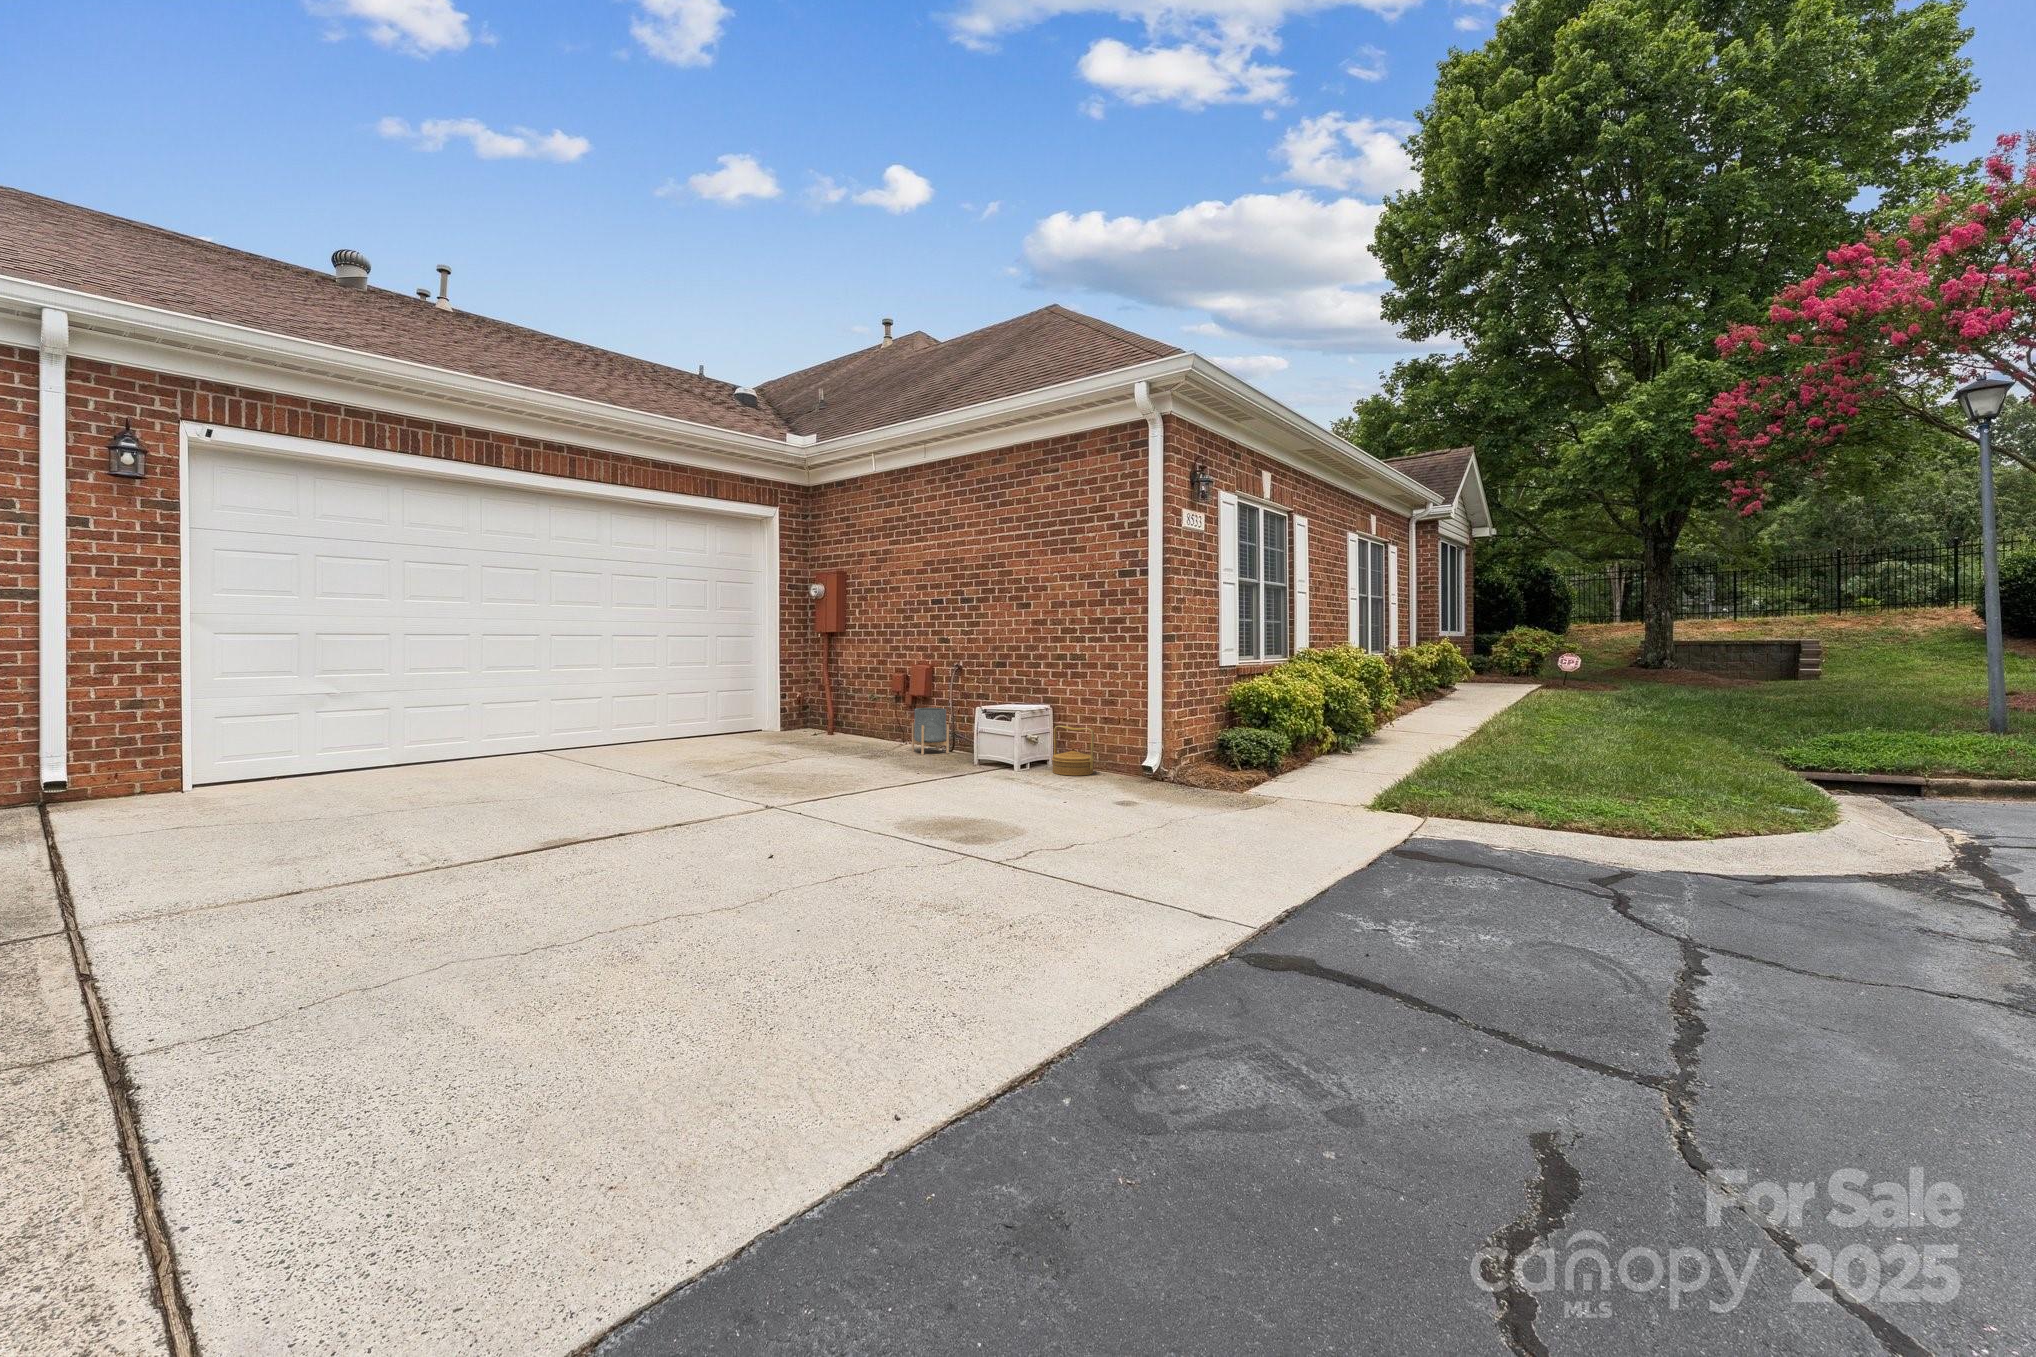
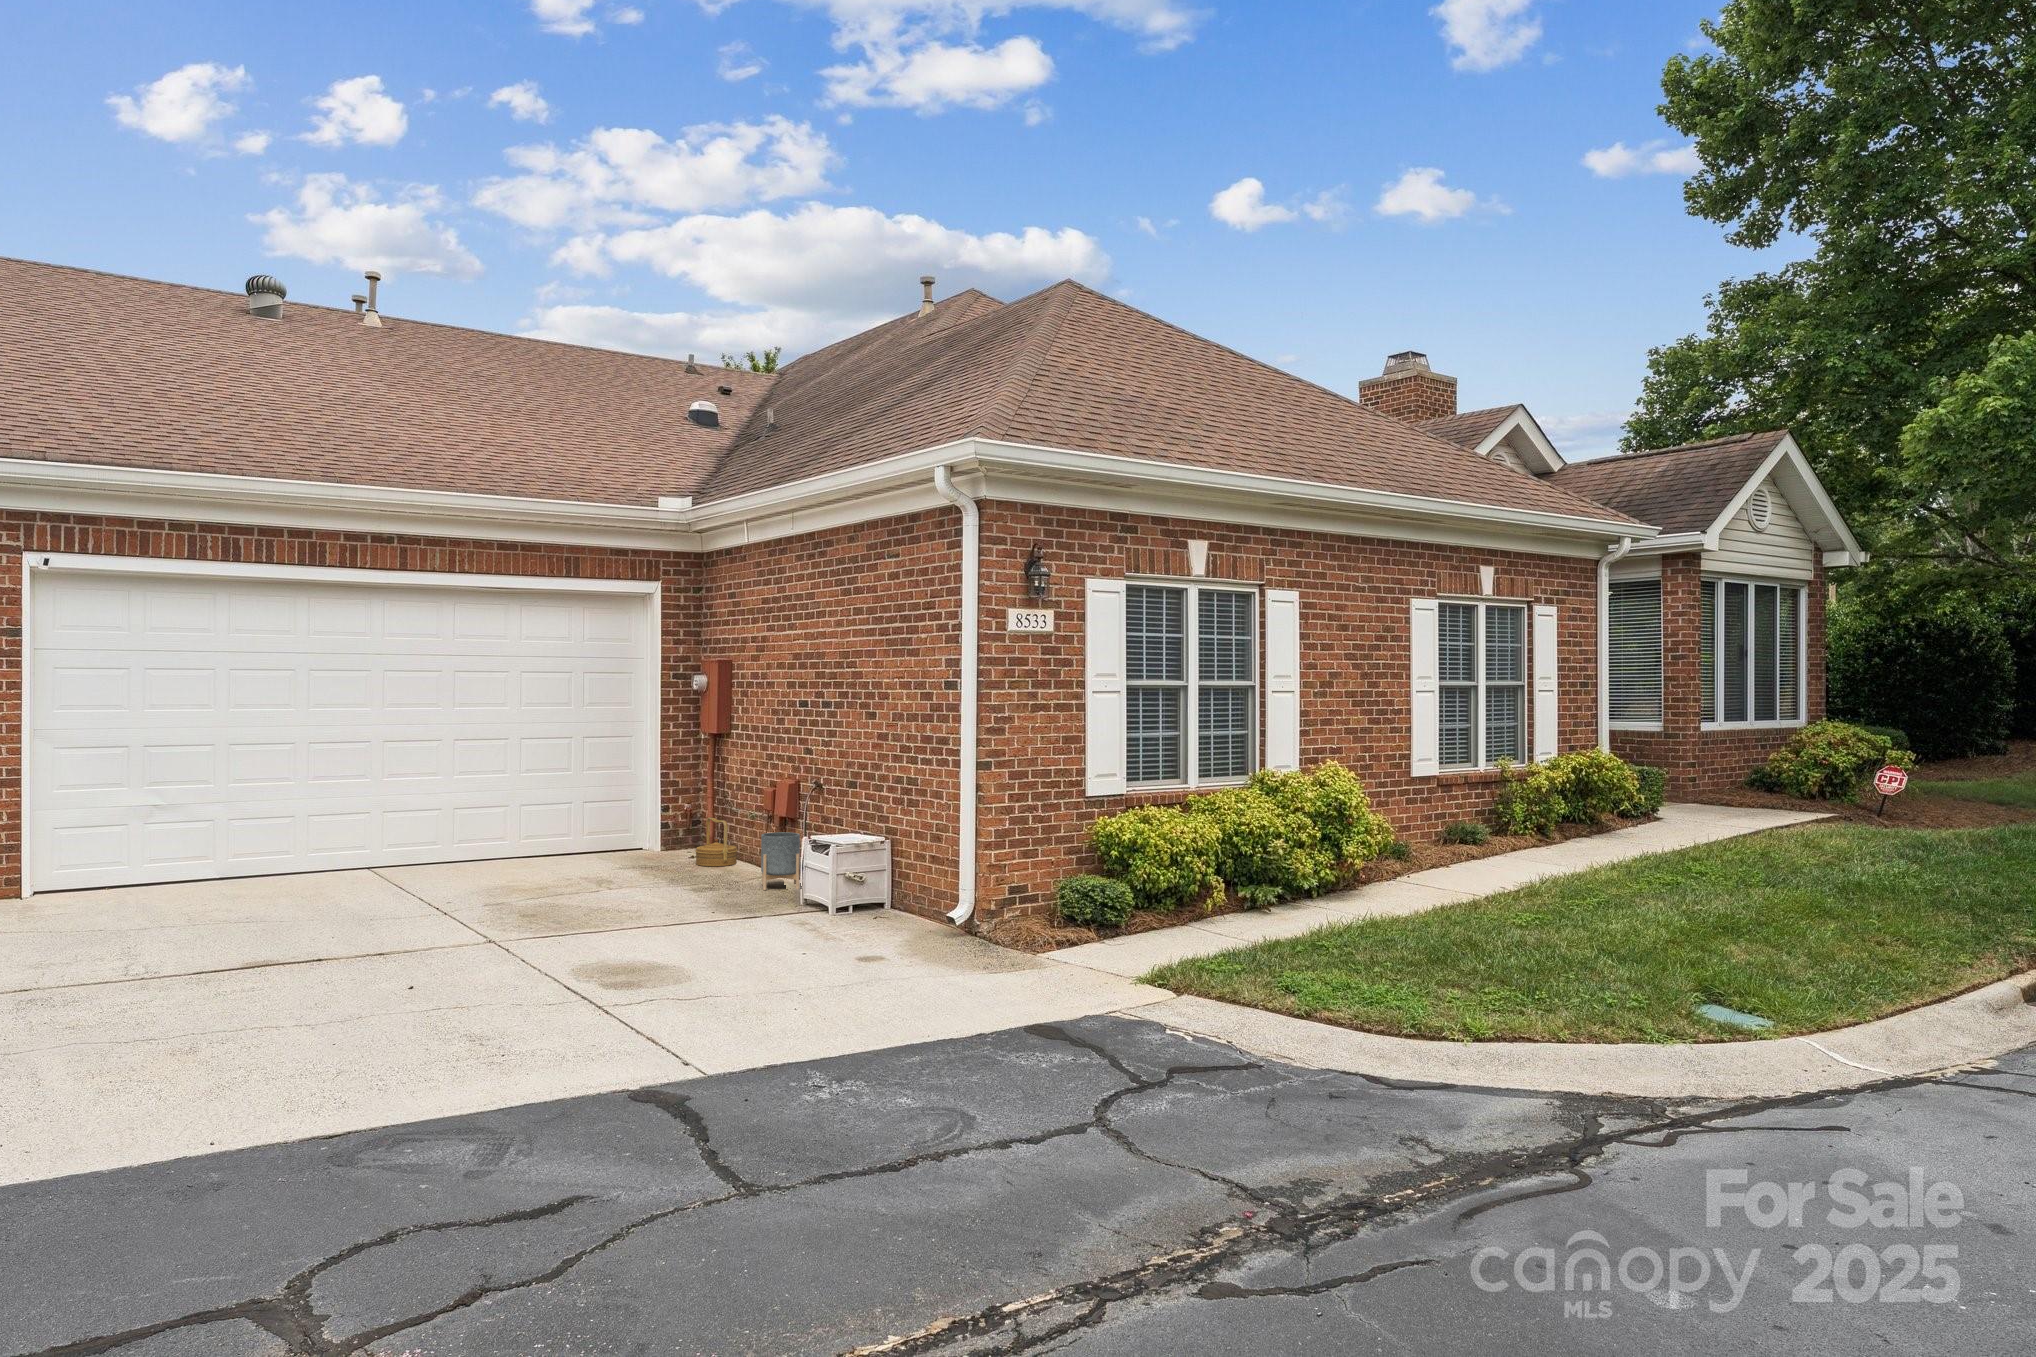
woven basket: present [1052,725,1094,776] -> present [695,817,738,866]

